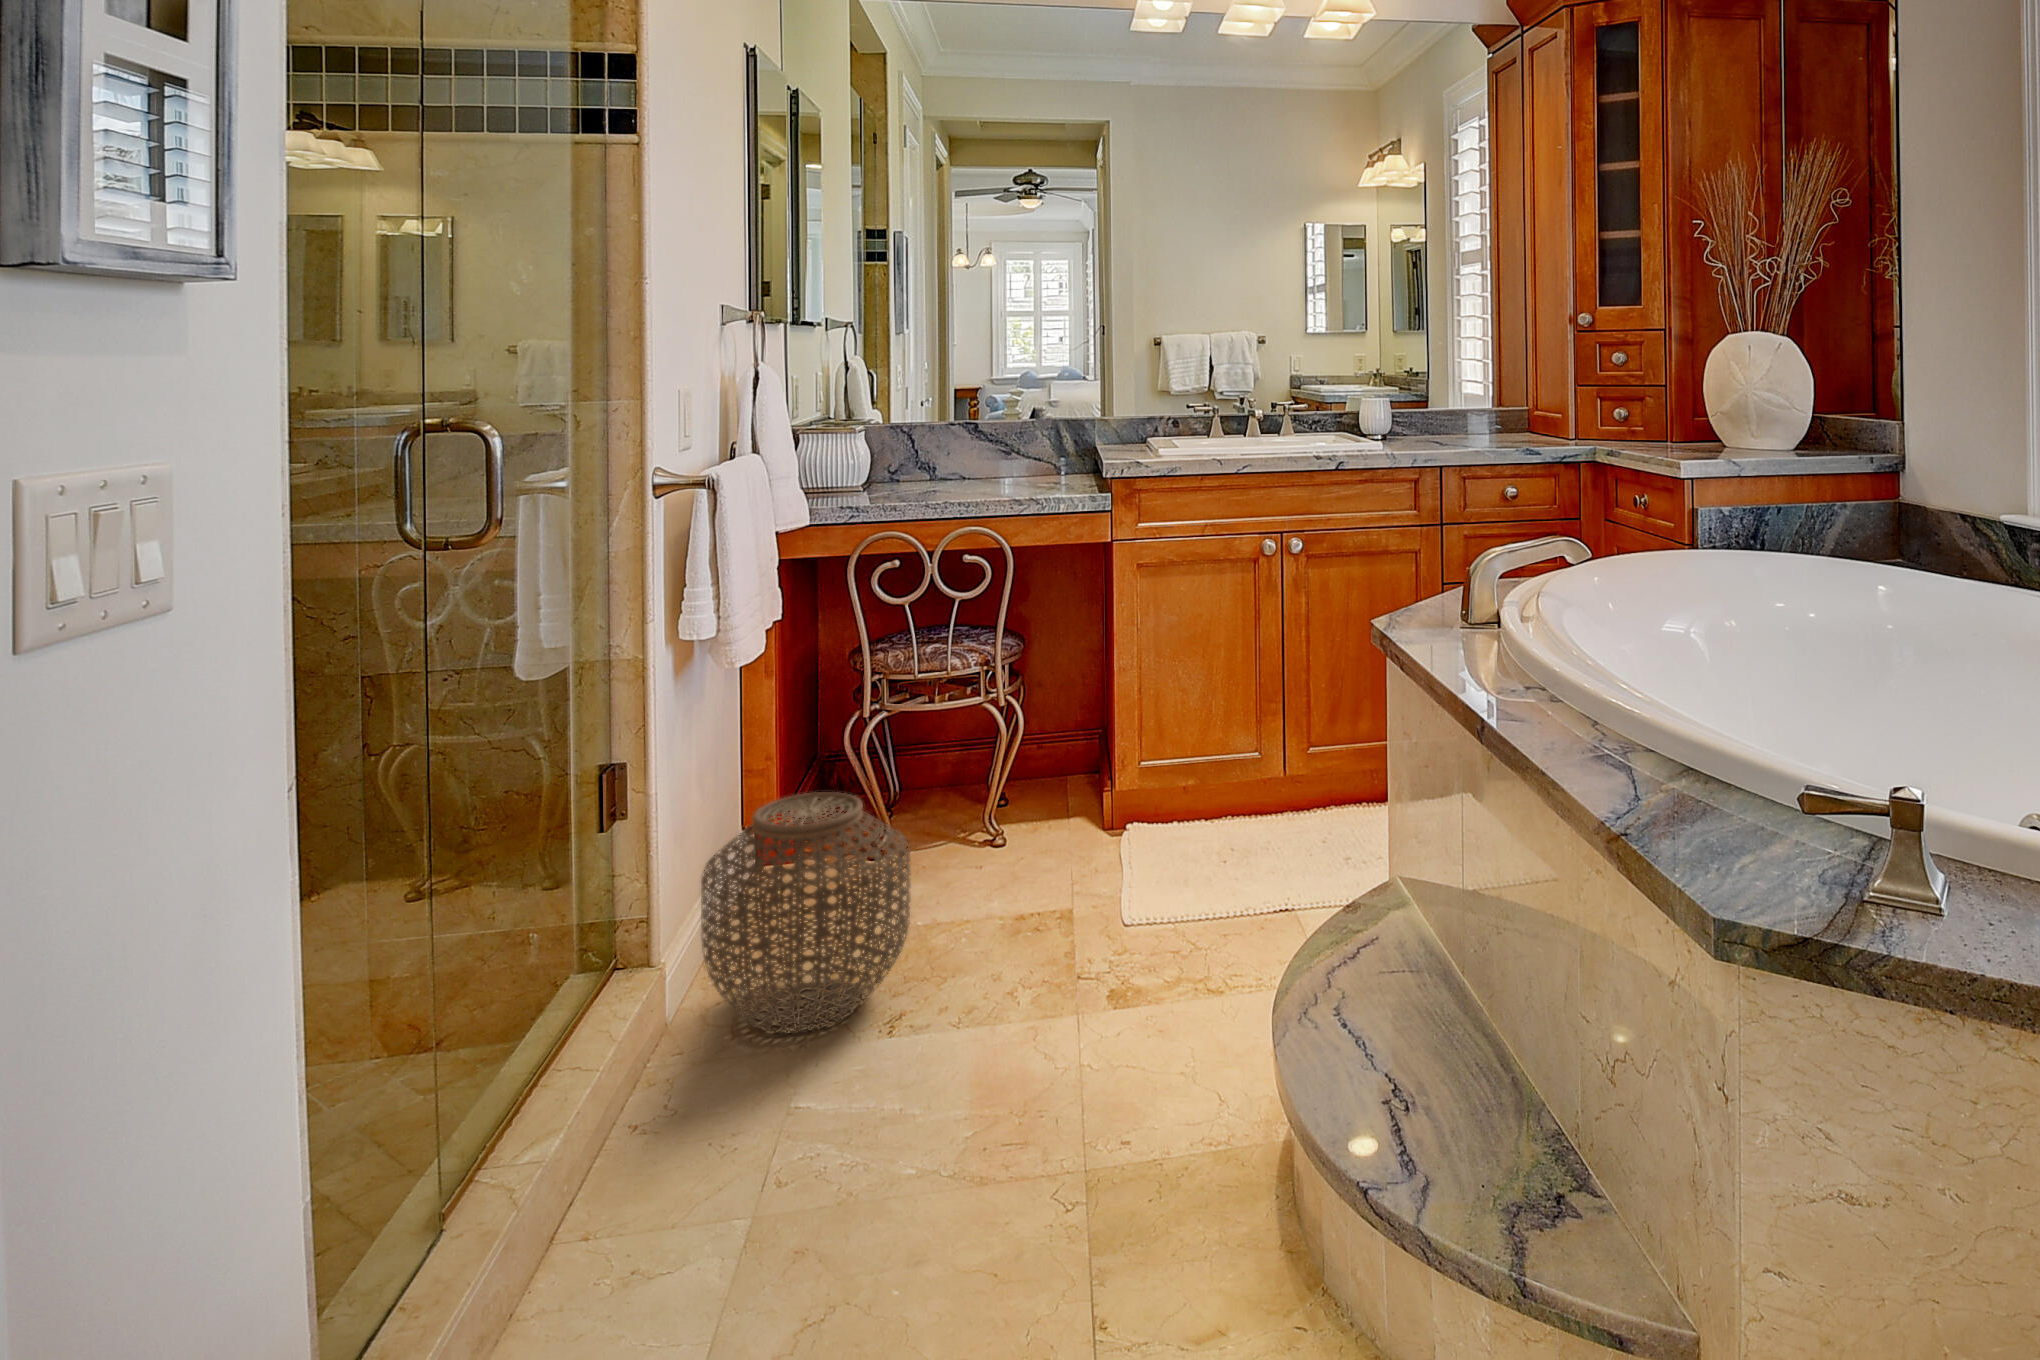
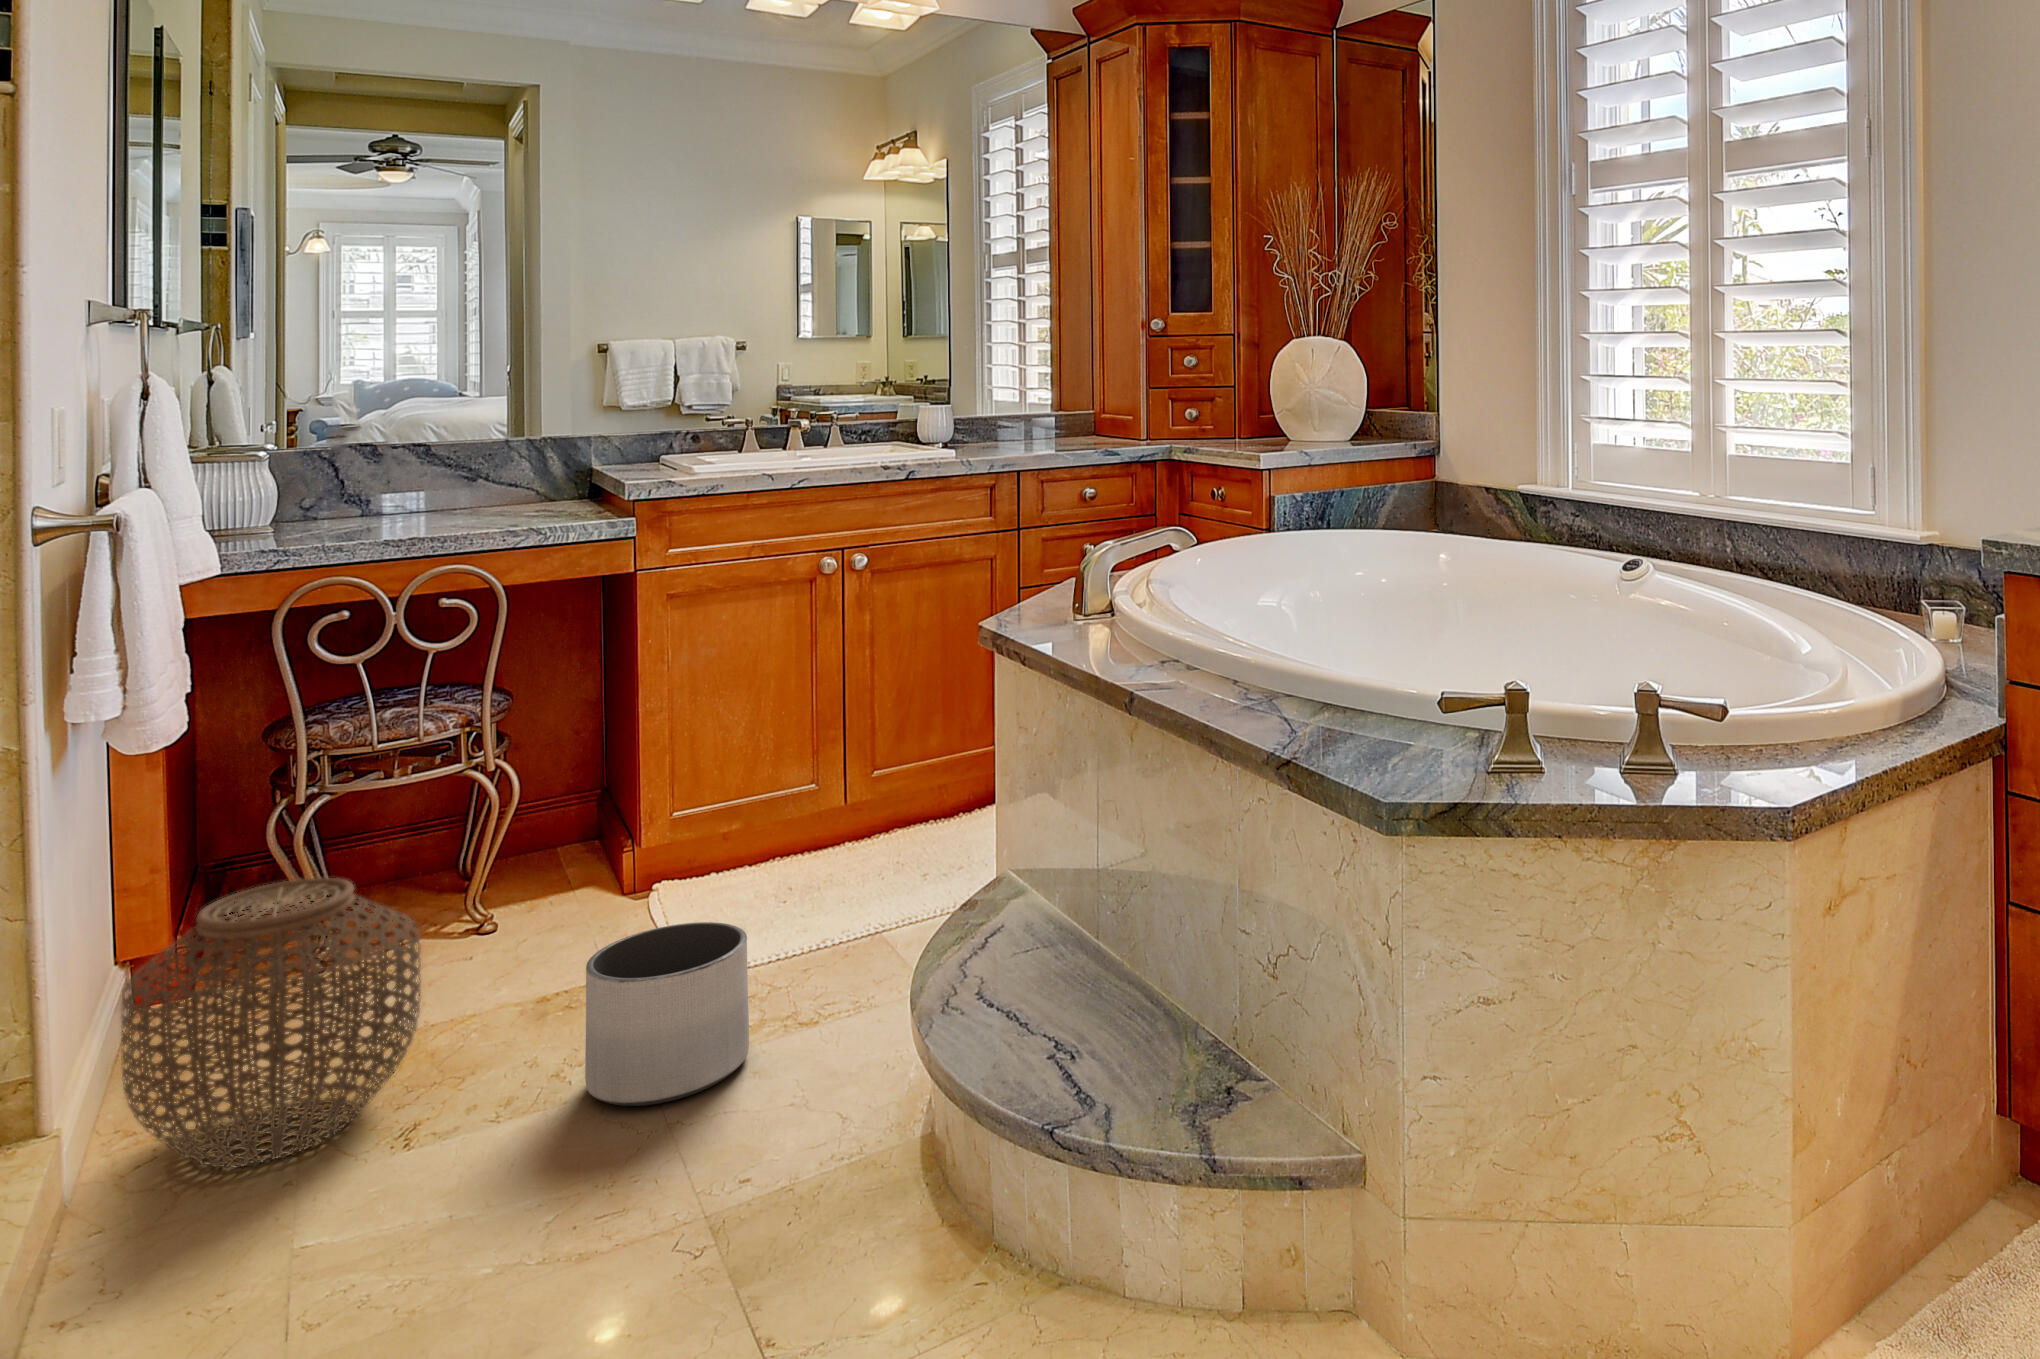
planter: none [1025,881,1160,1053] -> present [585,922,749,1106]

